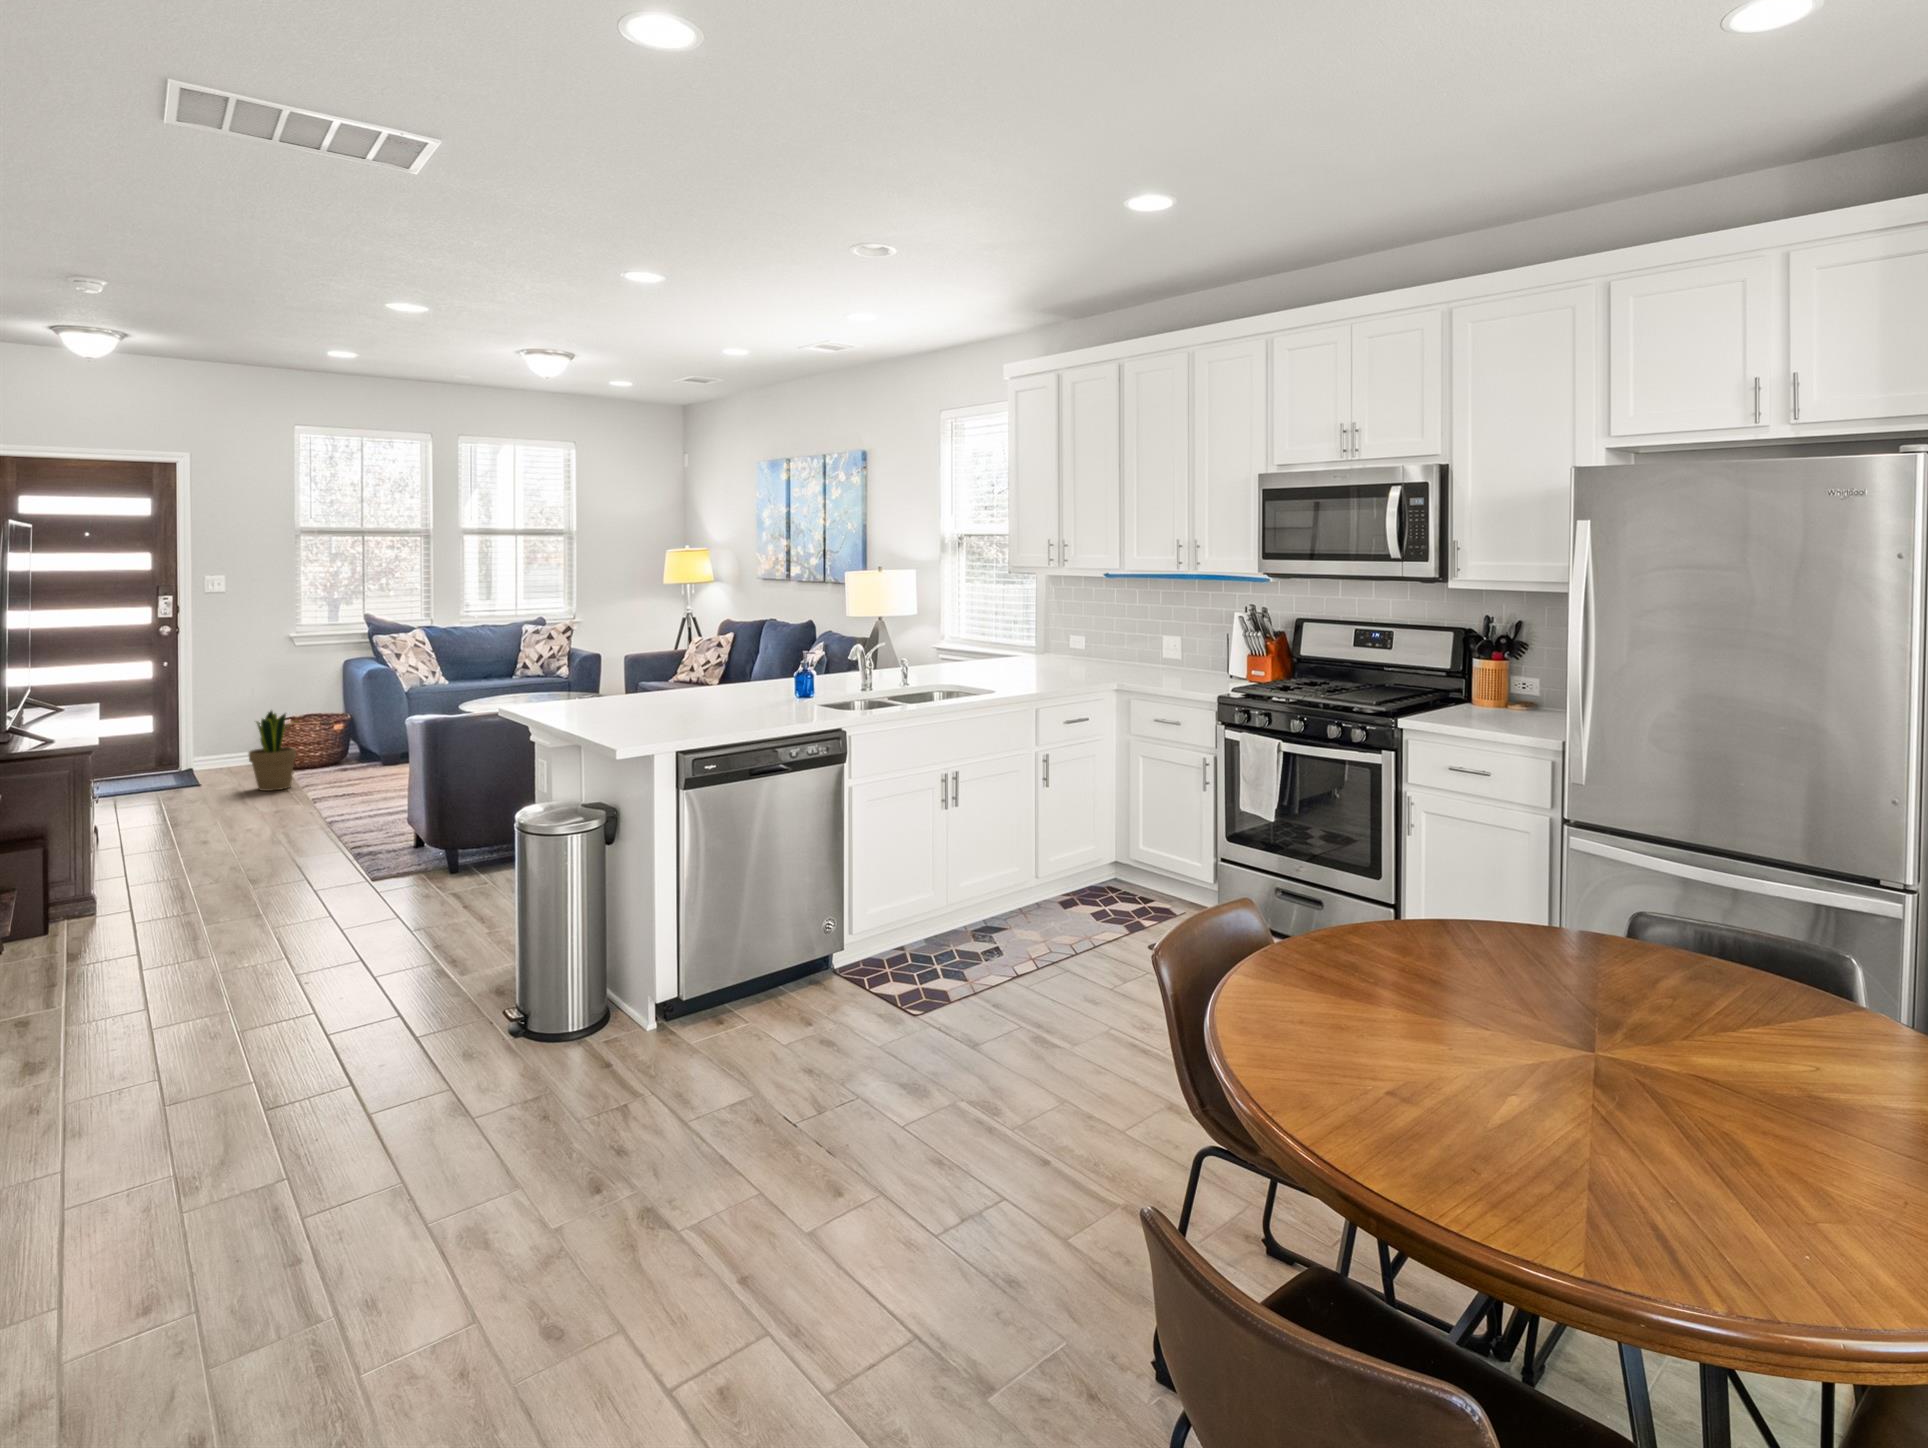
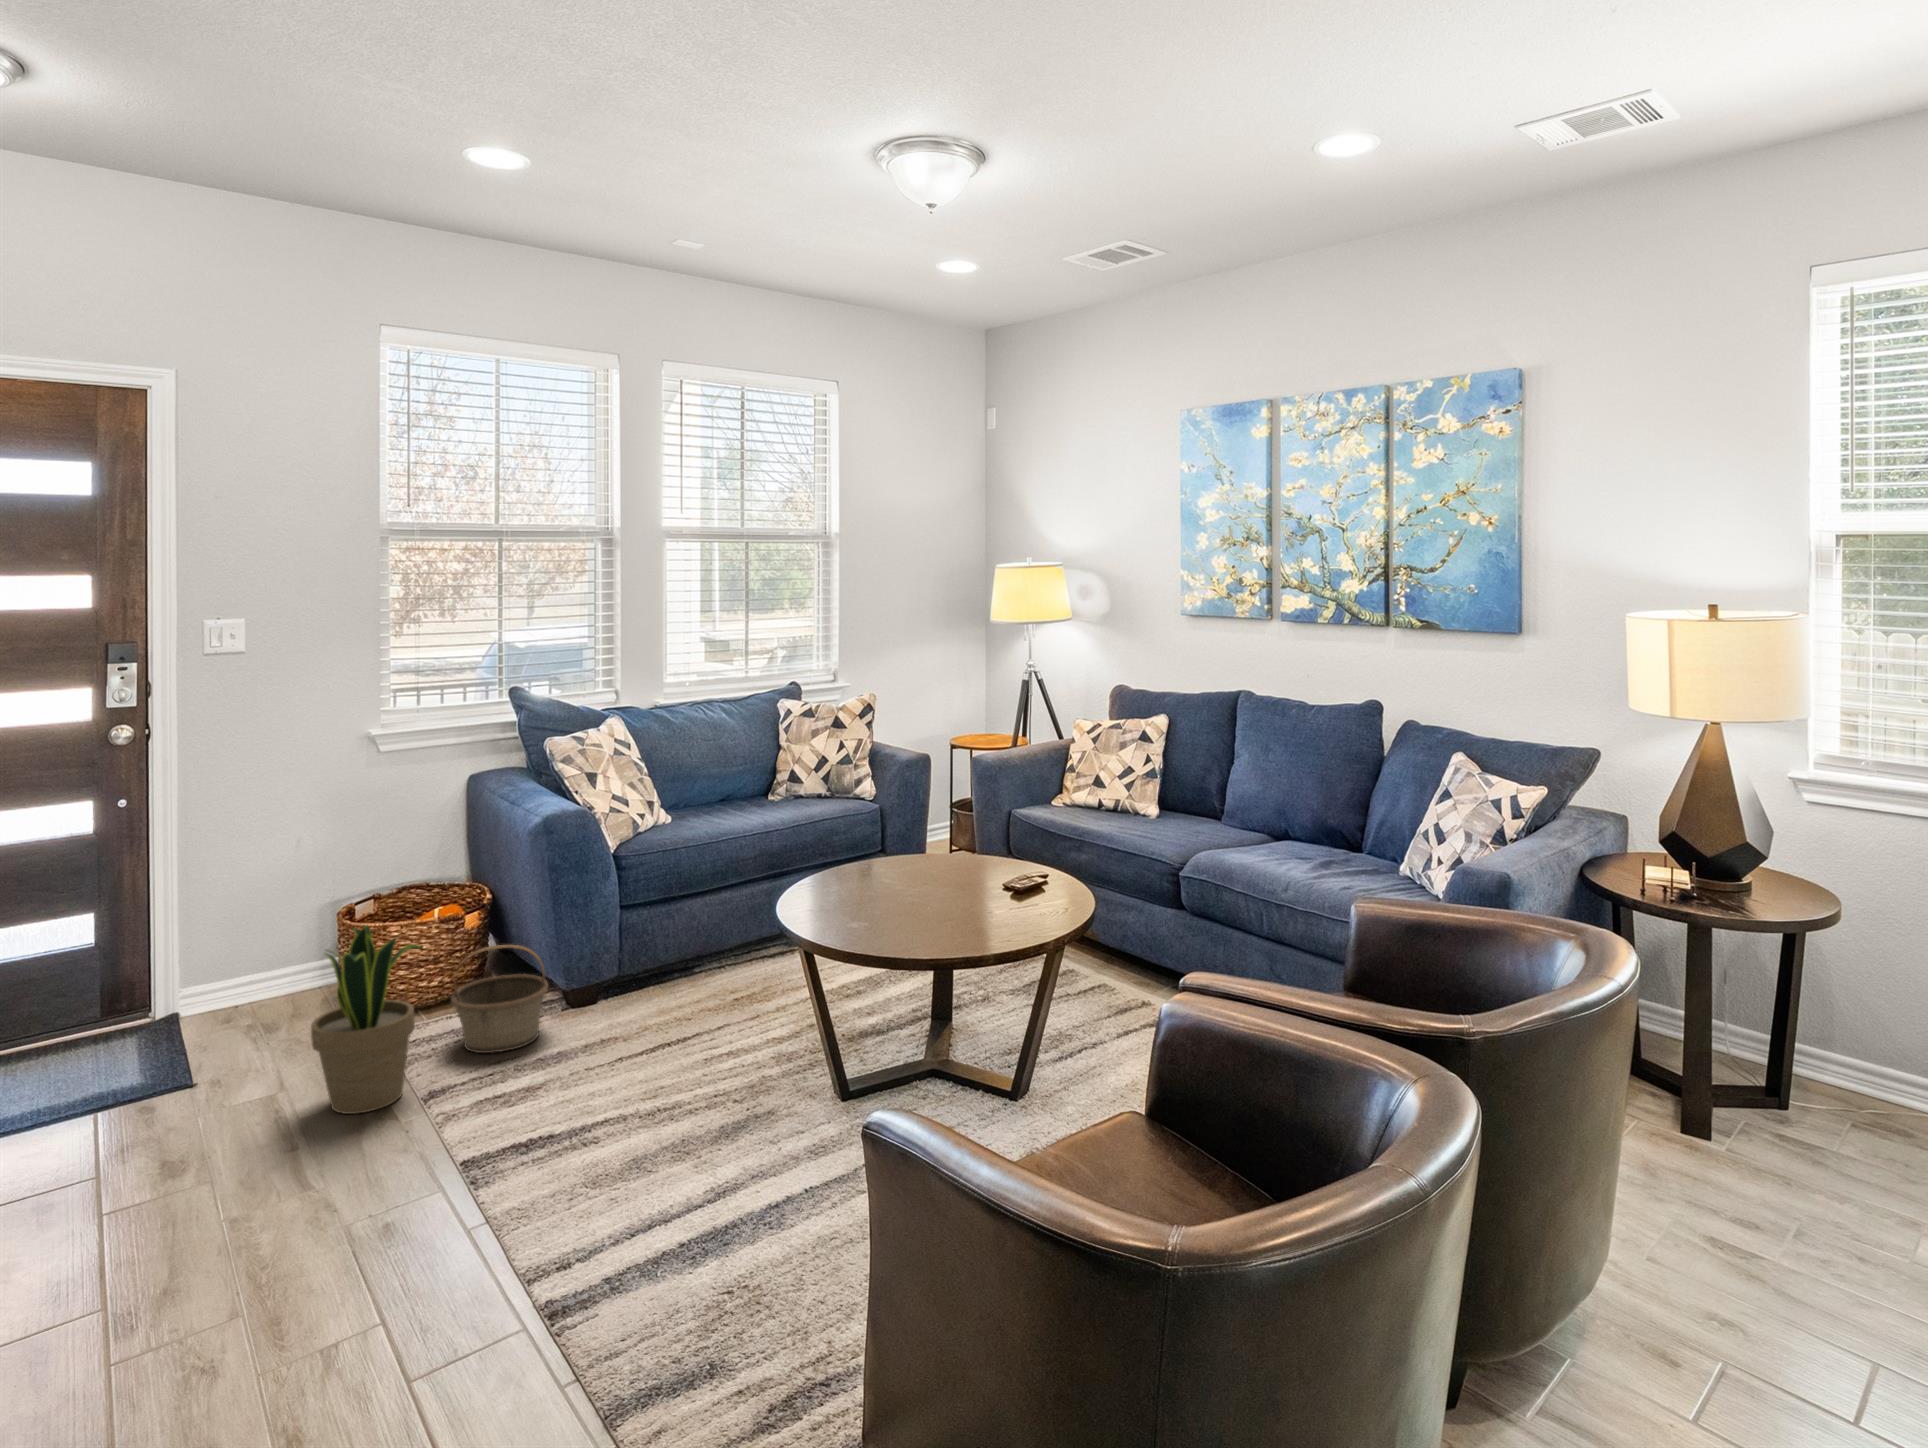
basket: none [318,731,368,778] -> present [451,945,548,1053]

